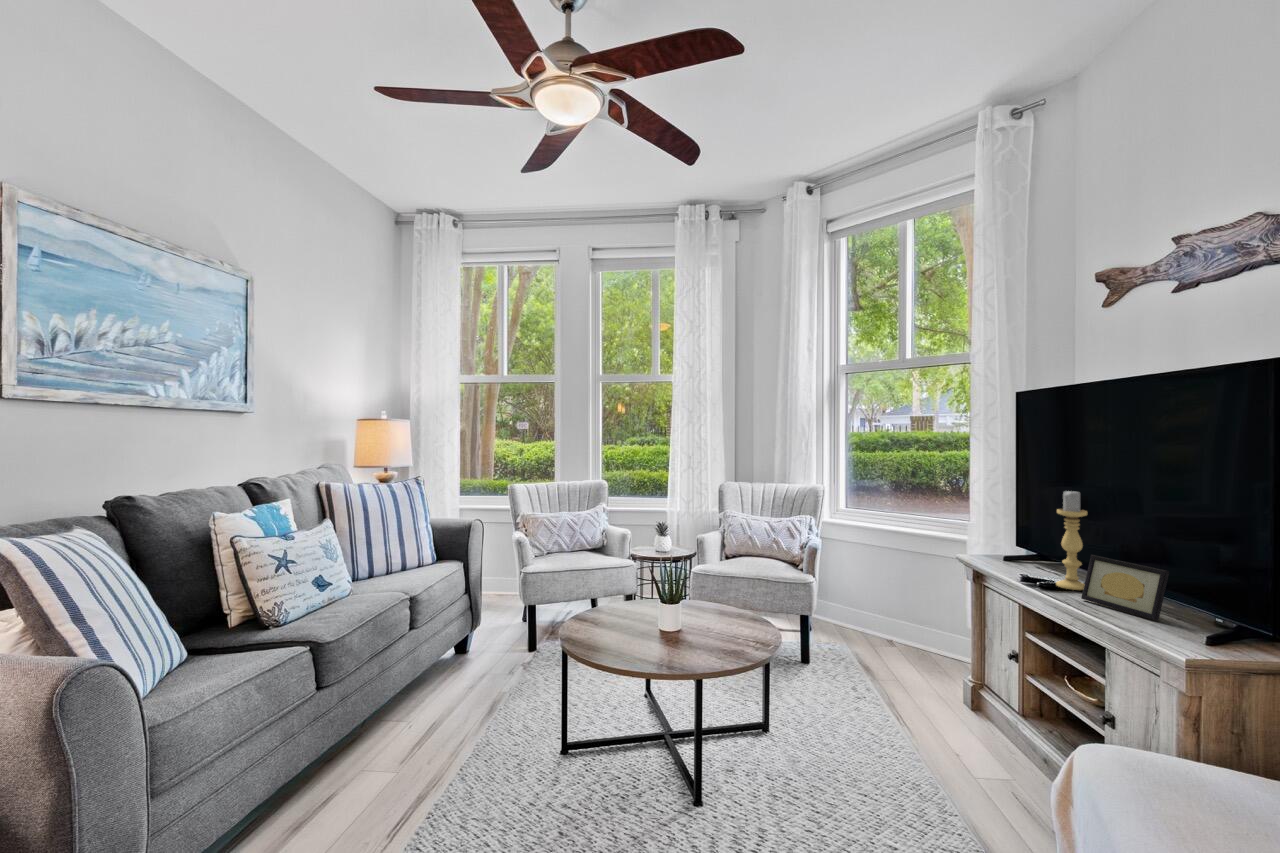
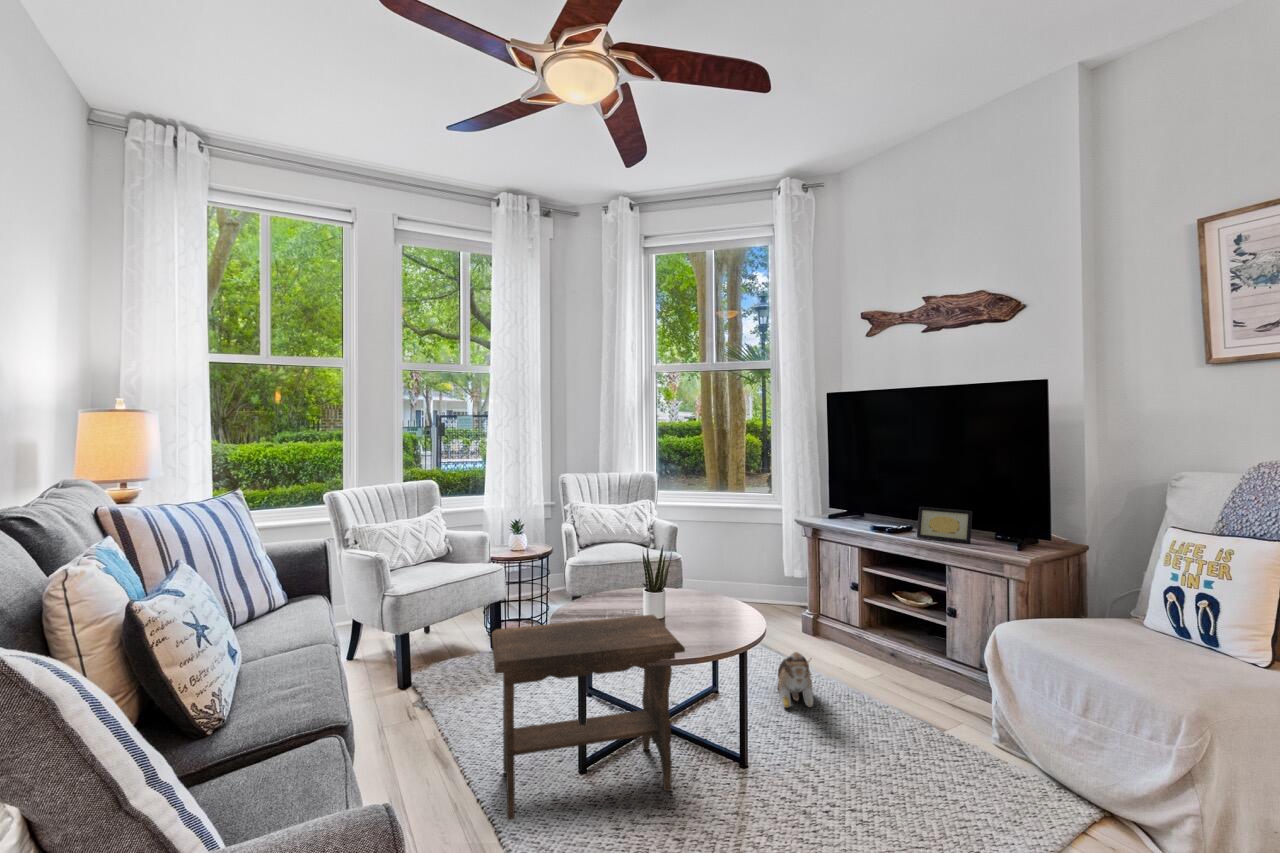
candle holder: present [1056,491,1087,590] -> none [885,464,905,533]
footstool: none [460,607,650,798] -> present [492,615,685,820]
plush toy: none [804,707,873,781] -> present [777,652,813,708]

